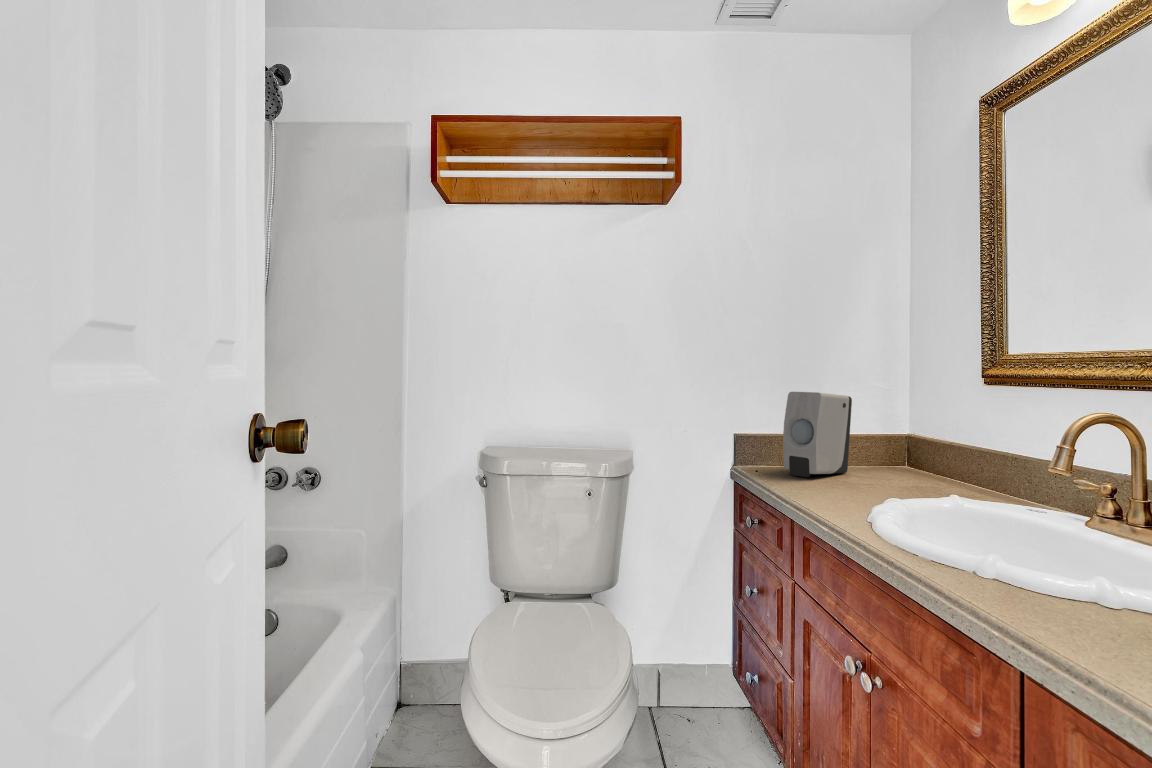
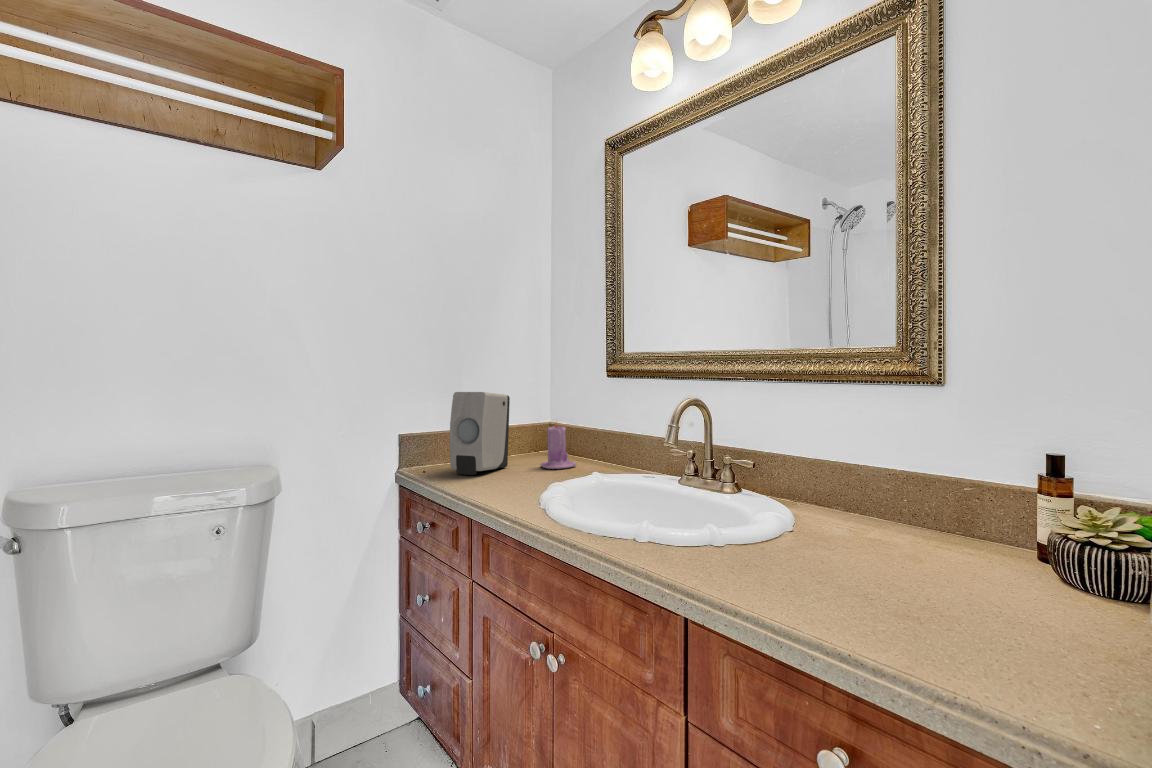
candle: none [887,426,933,481] -> present [541,424,576,469]

